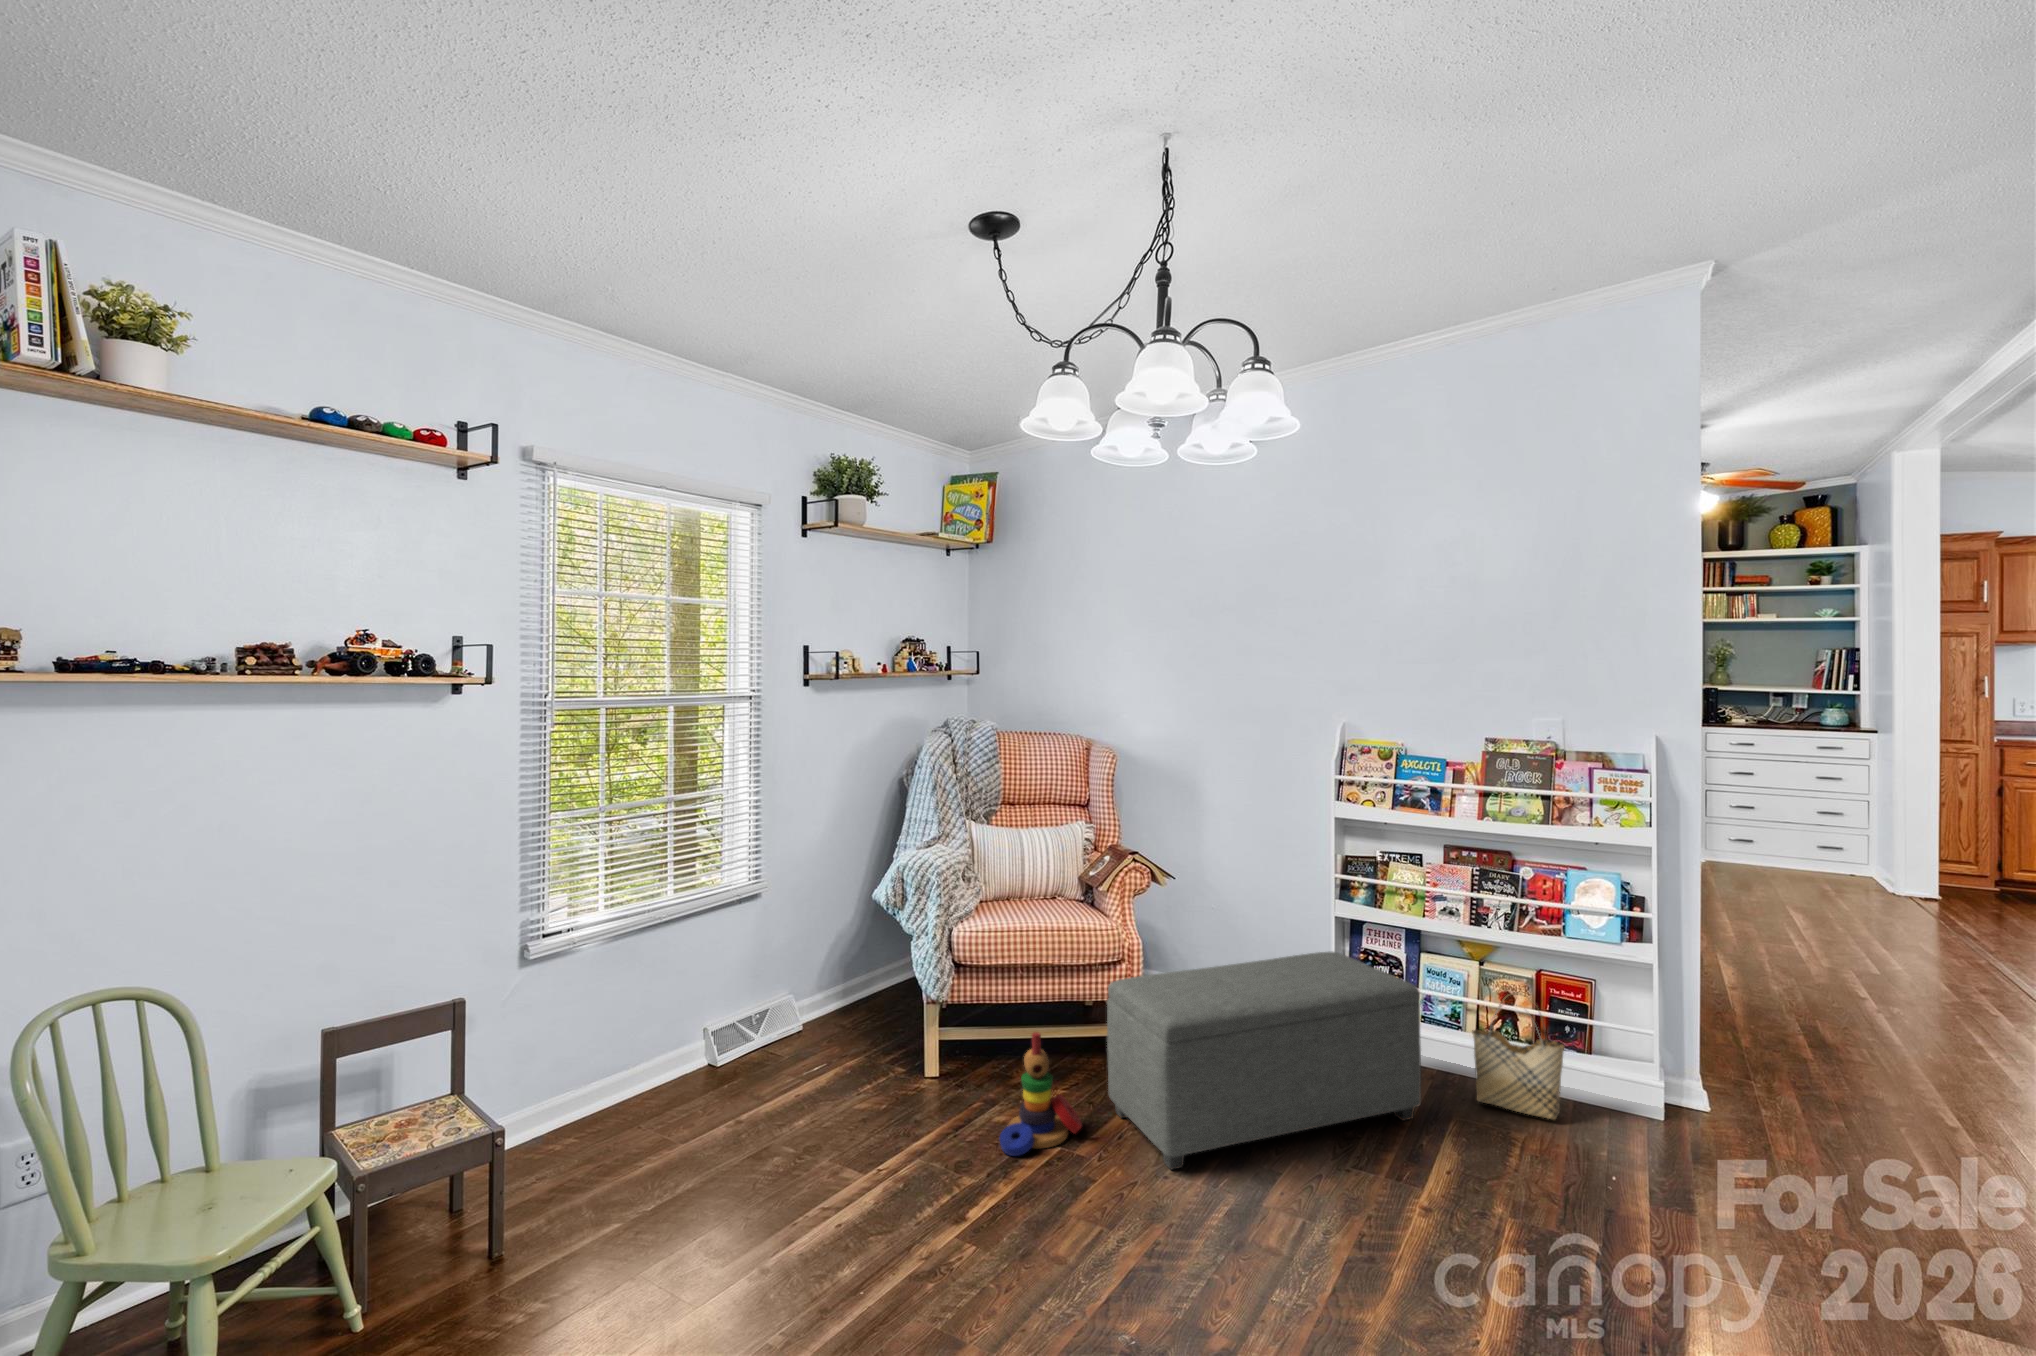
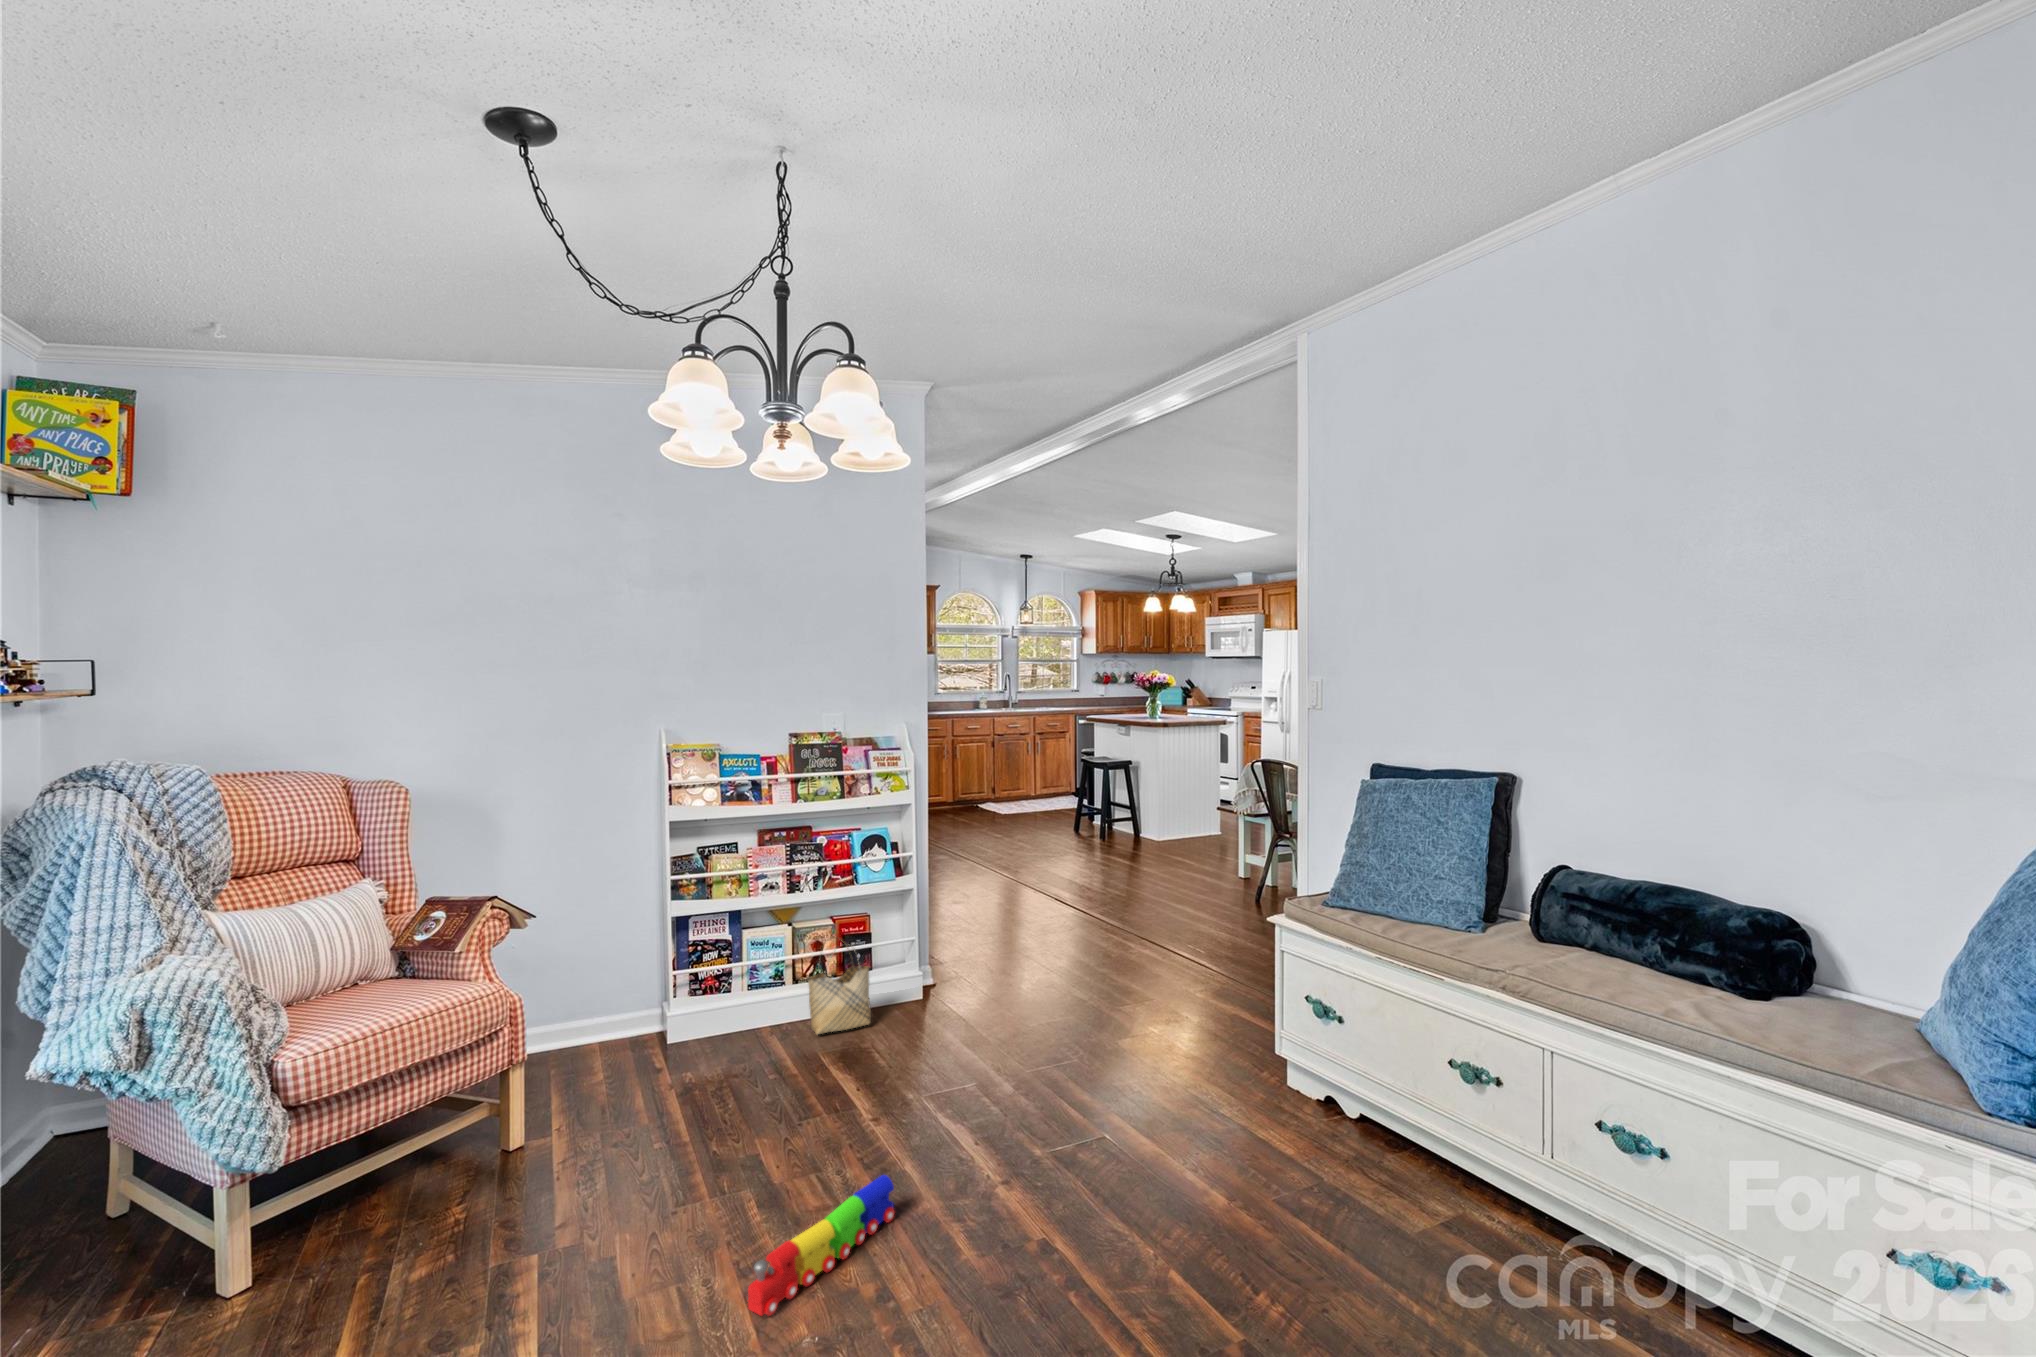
ottoman: present [1107,952,1421,1169] -> none [535,949,797,1208]
stacking toy: present [1000,1032,1082,1156] -> none [440,1142,542,1307]
toy train: none [1115,1238,1320,1308] -> present [748,1175,895,1316]

